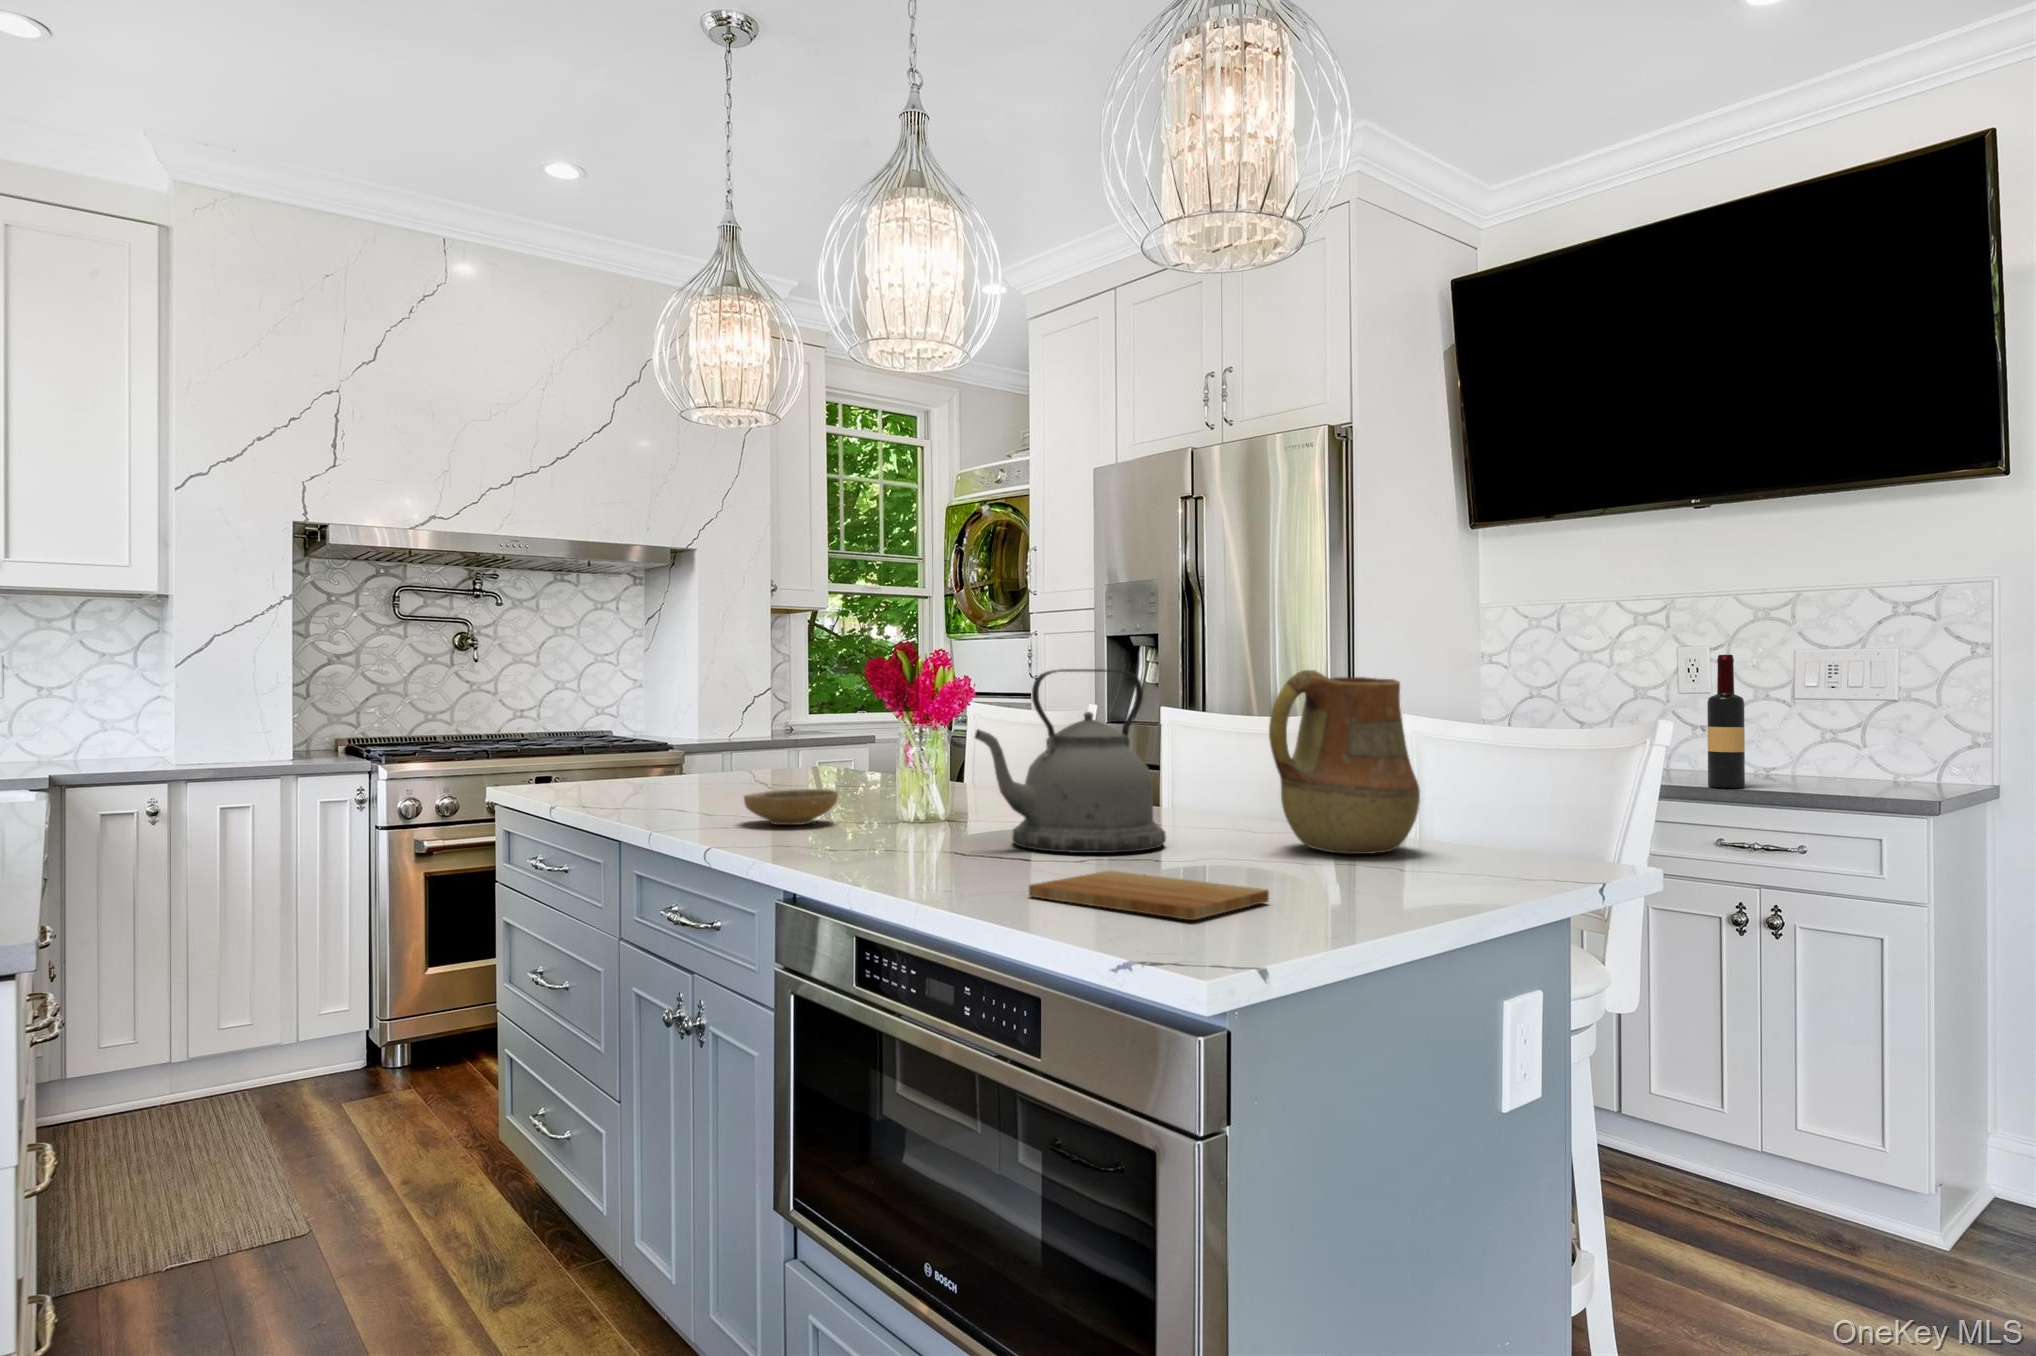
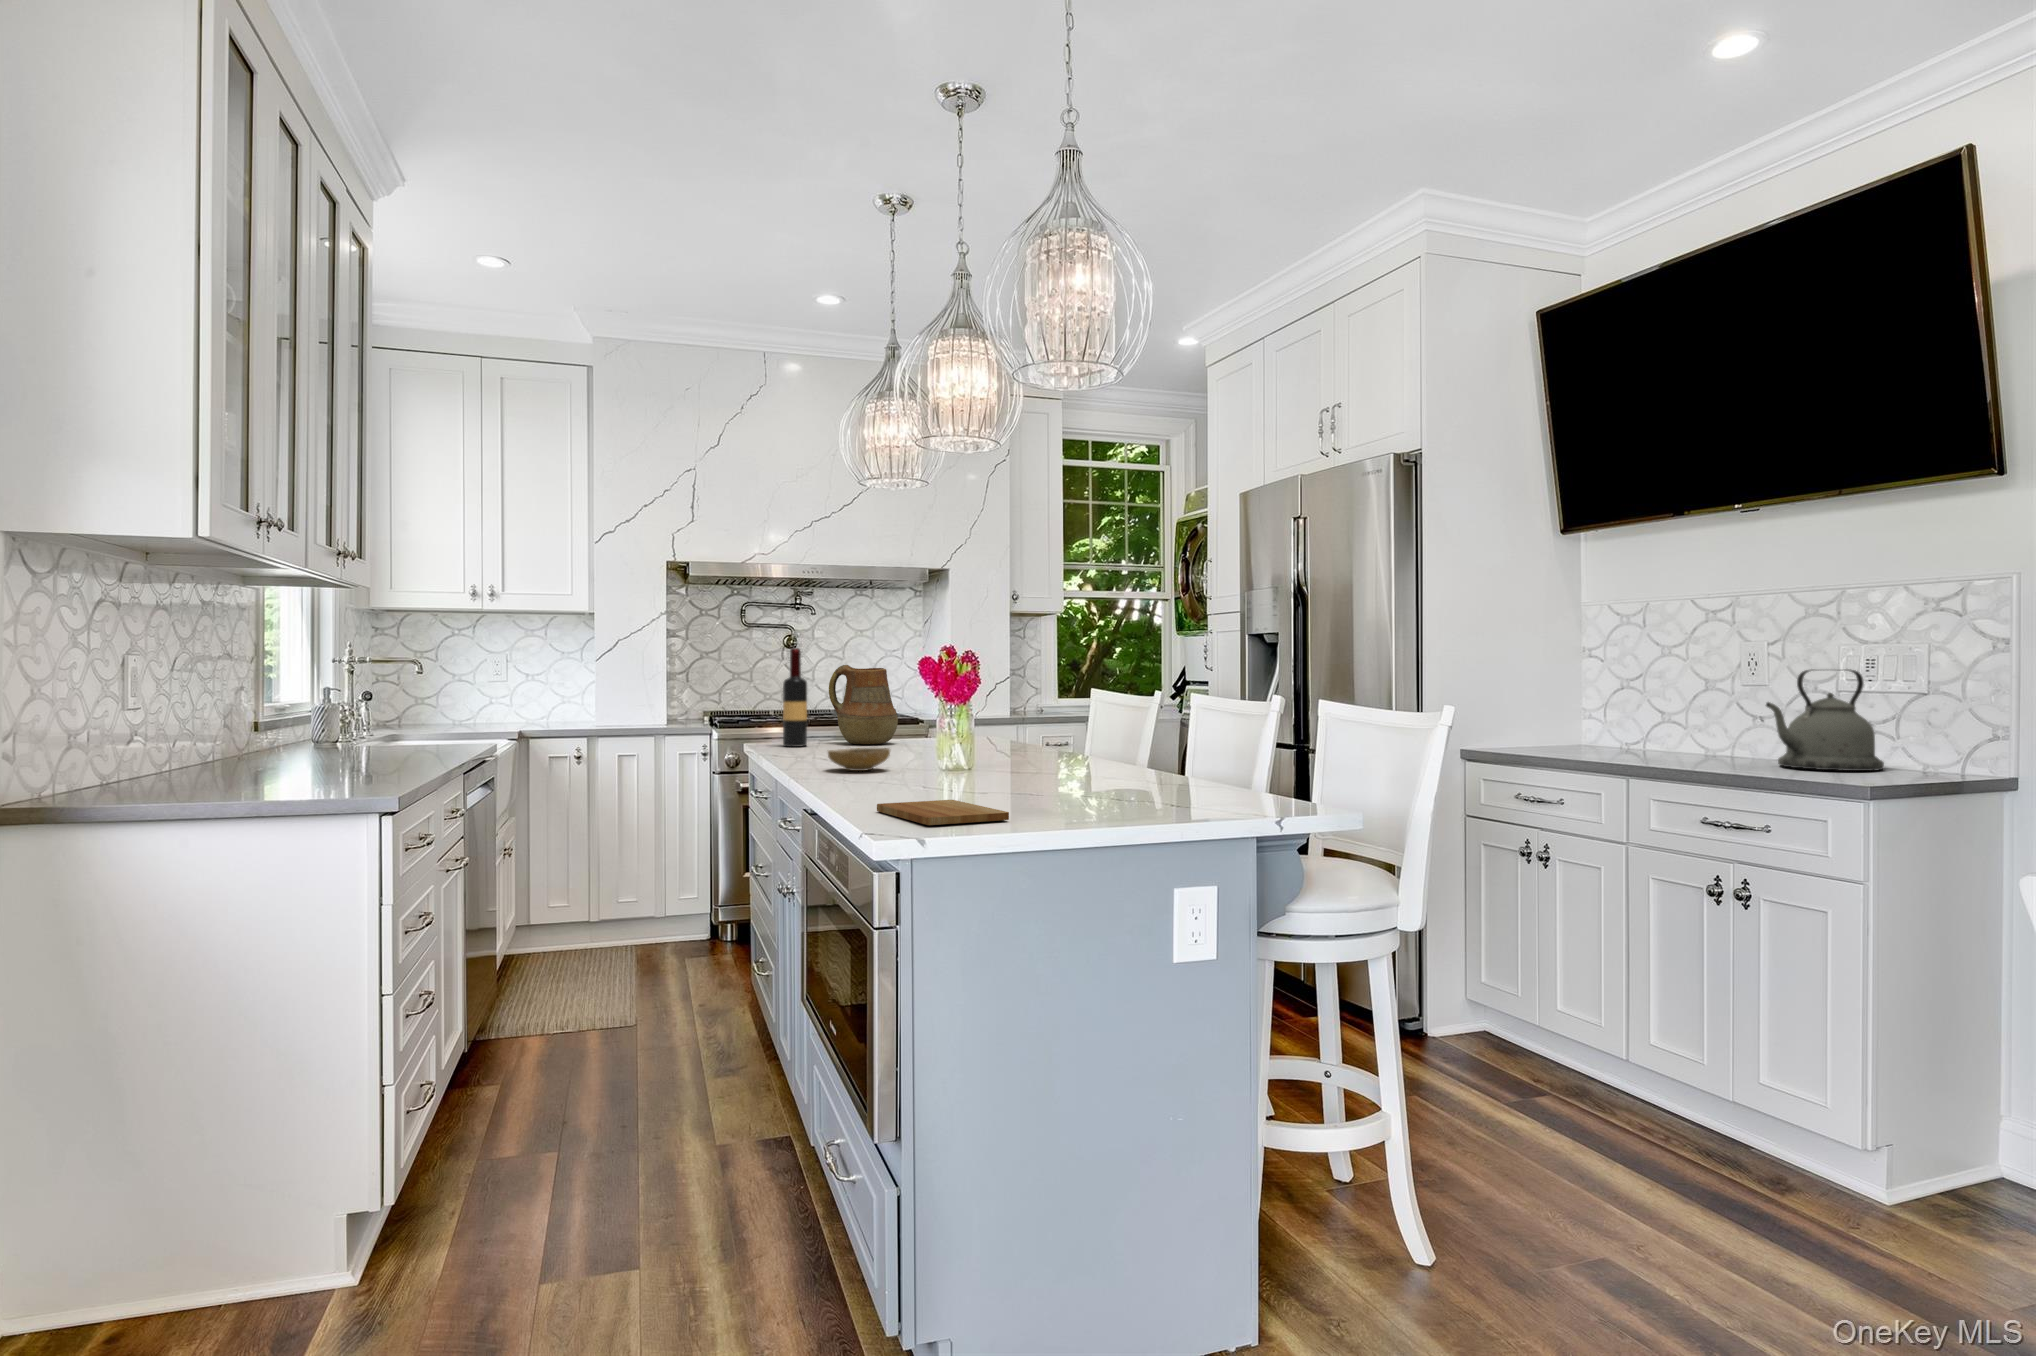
wine bottle: present [1707,655,1745,788] -> present [783,648,807,747]
kettle: present [975,669,1166,853] -> present [1766,669,1884,771]
pitcher: present [1269,670,1420,854] -> present [829,665,898,744]

